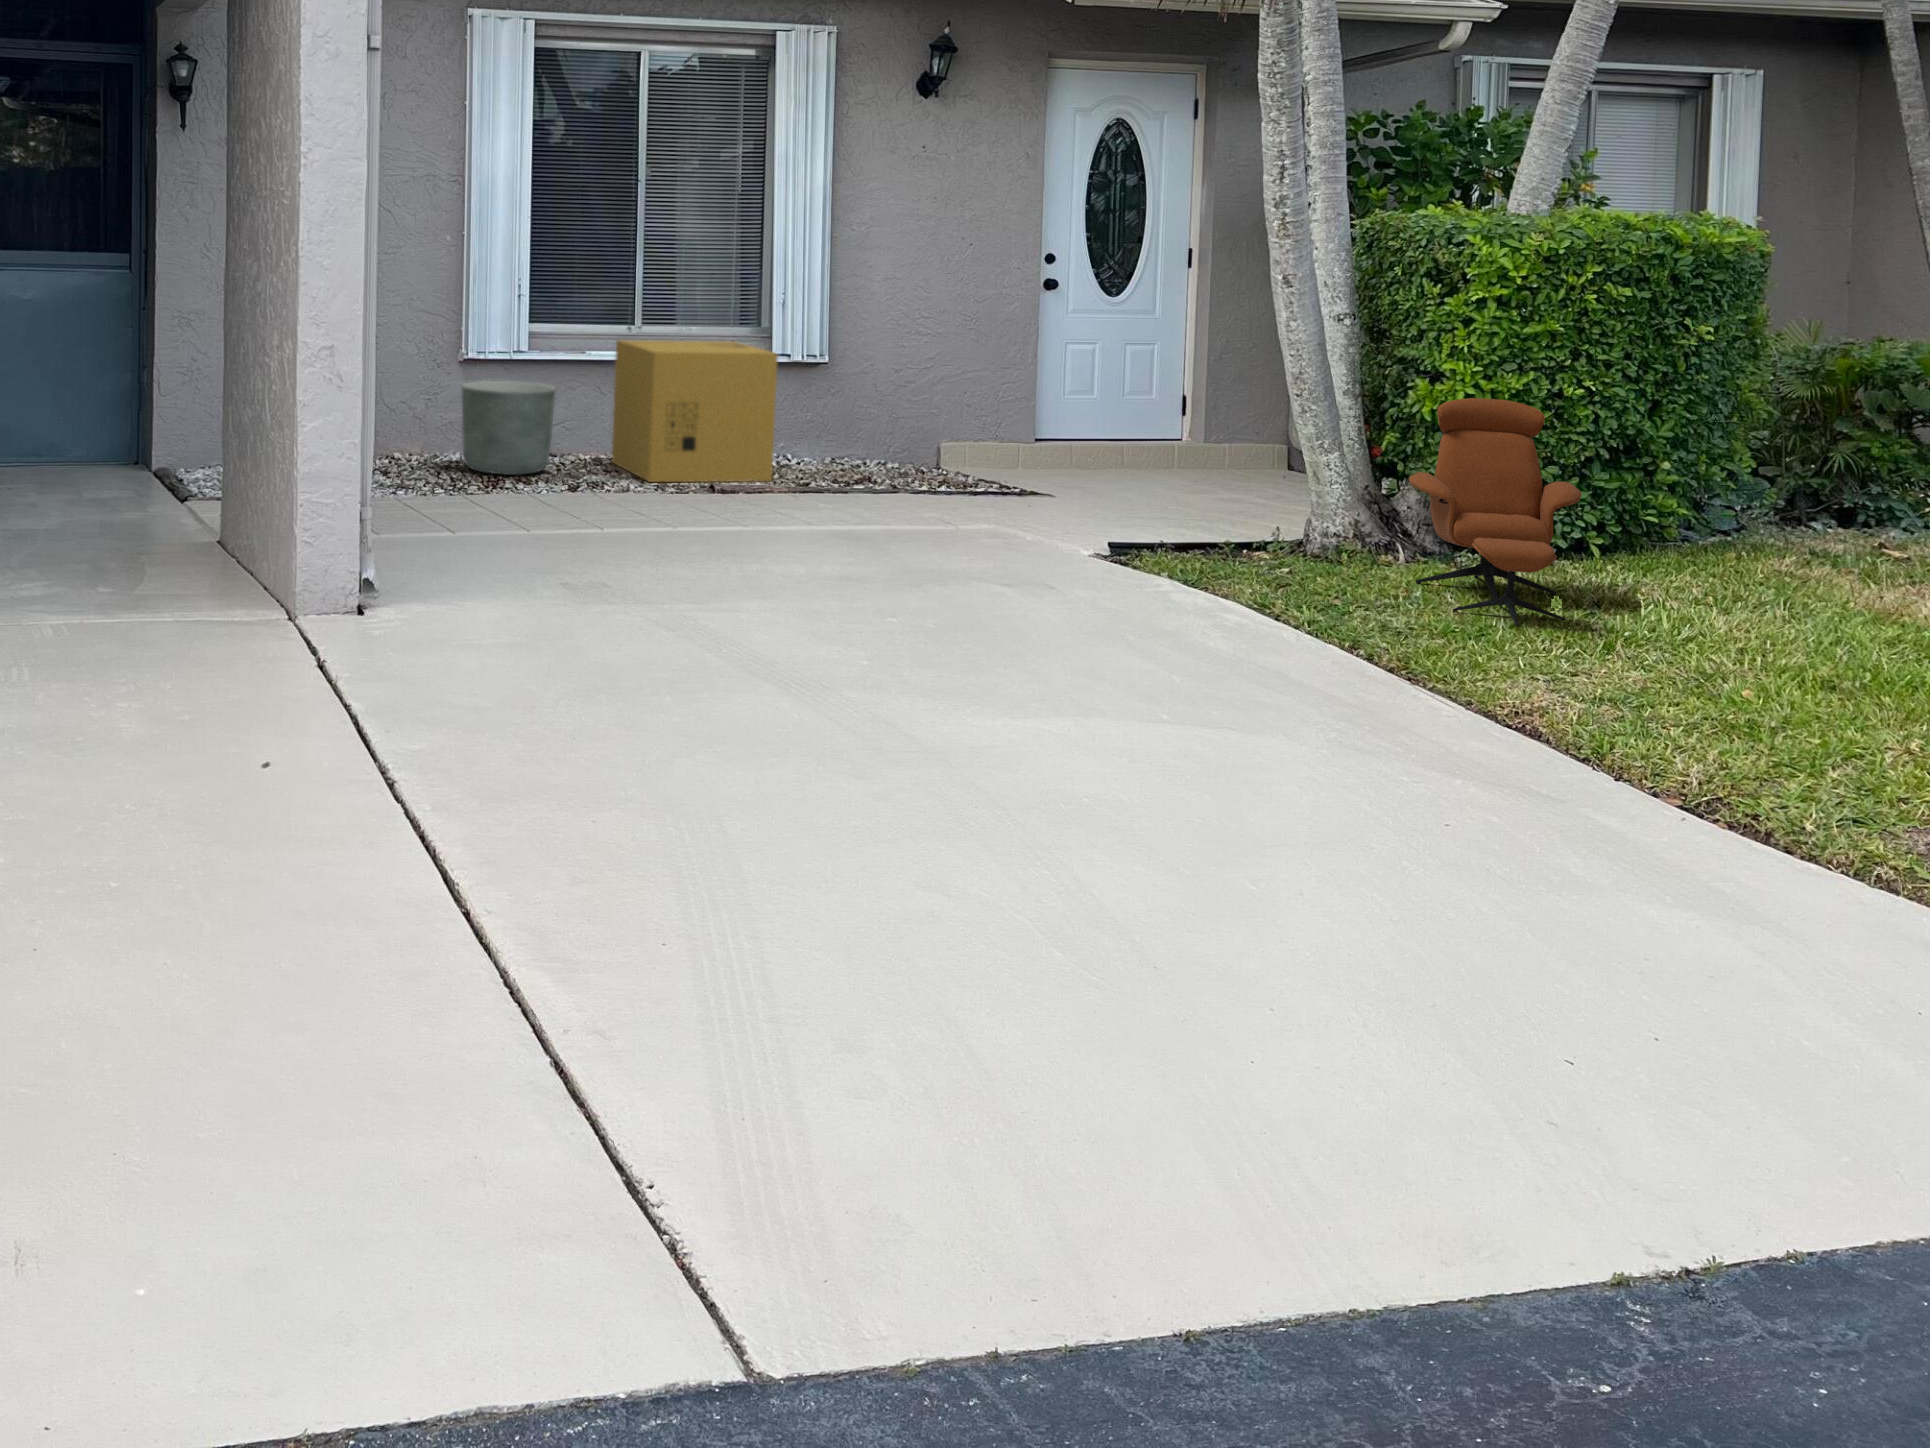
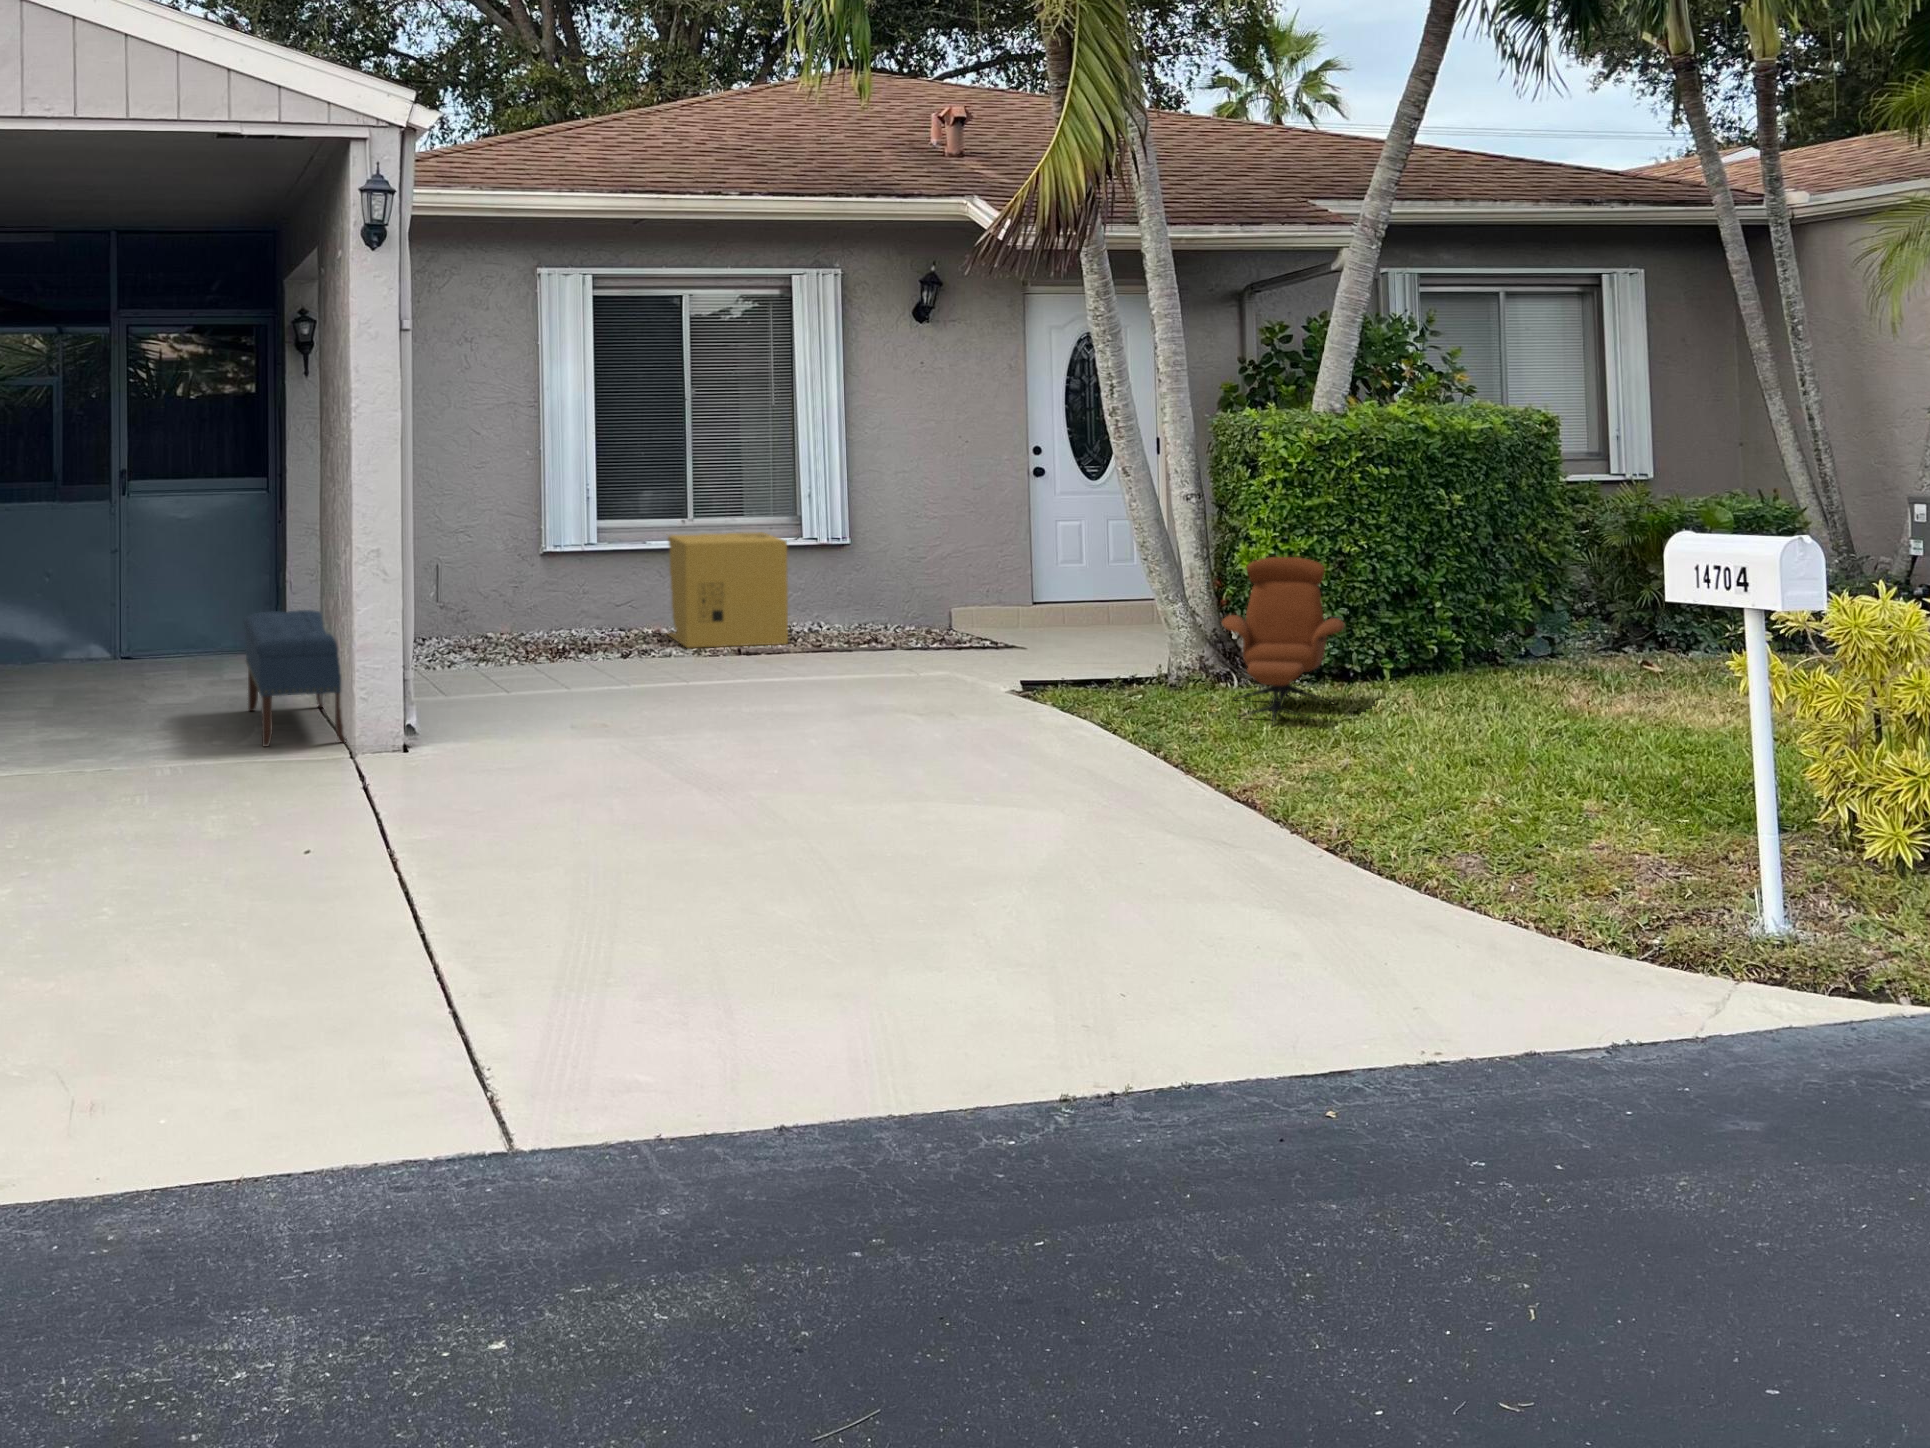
planter: present [462,381,555,475] -> none [538,571,613,646]
bench: none [112,424,274,616] -> present [243,610,346,747]

